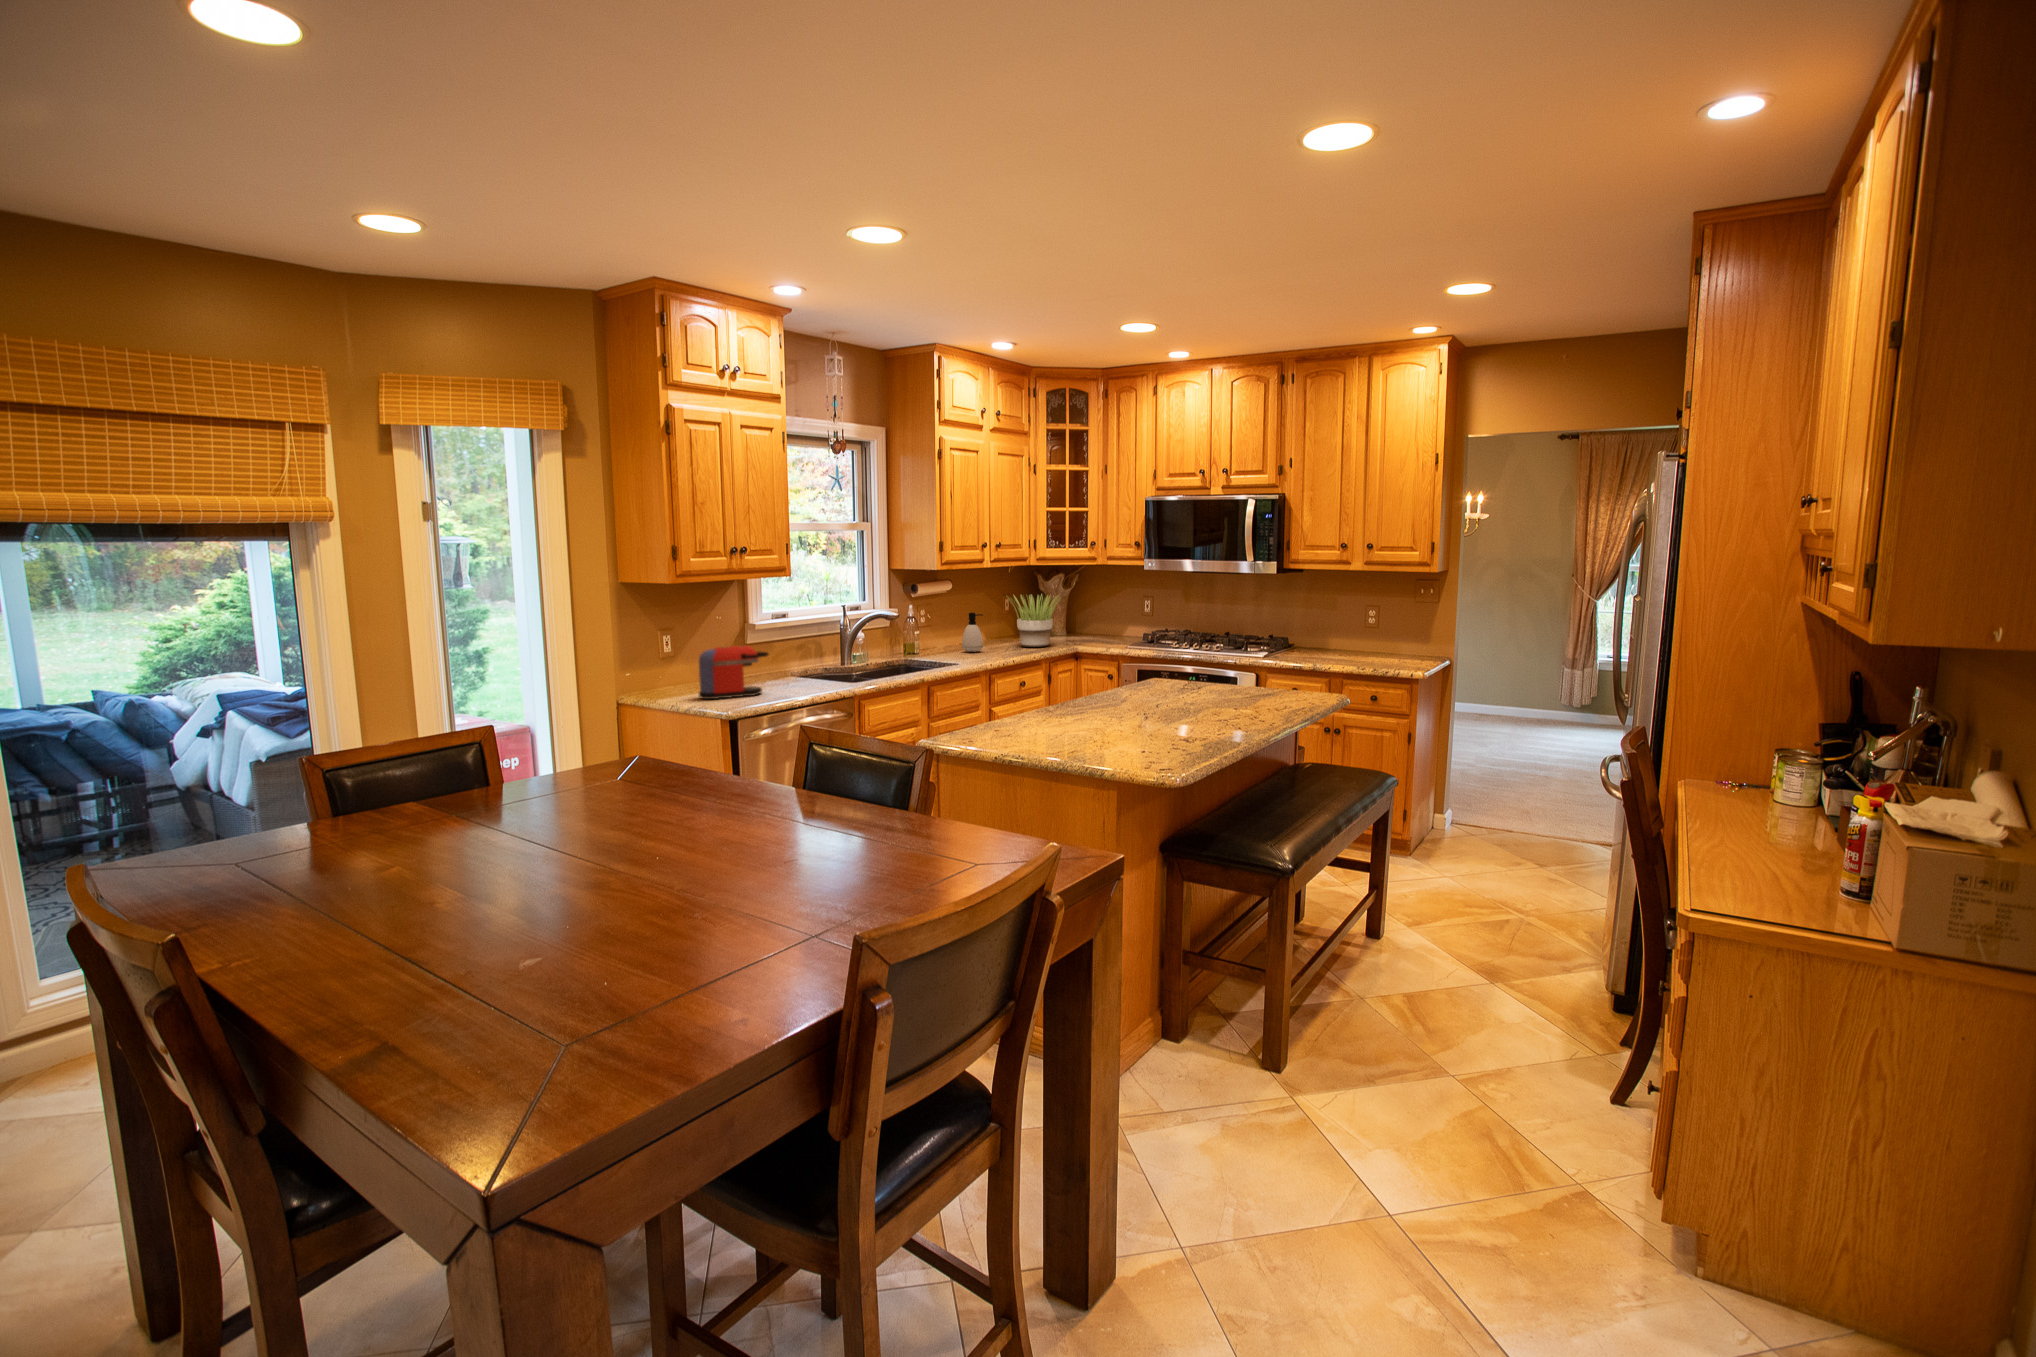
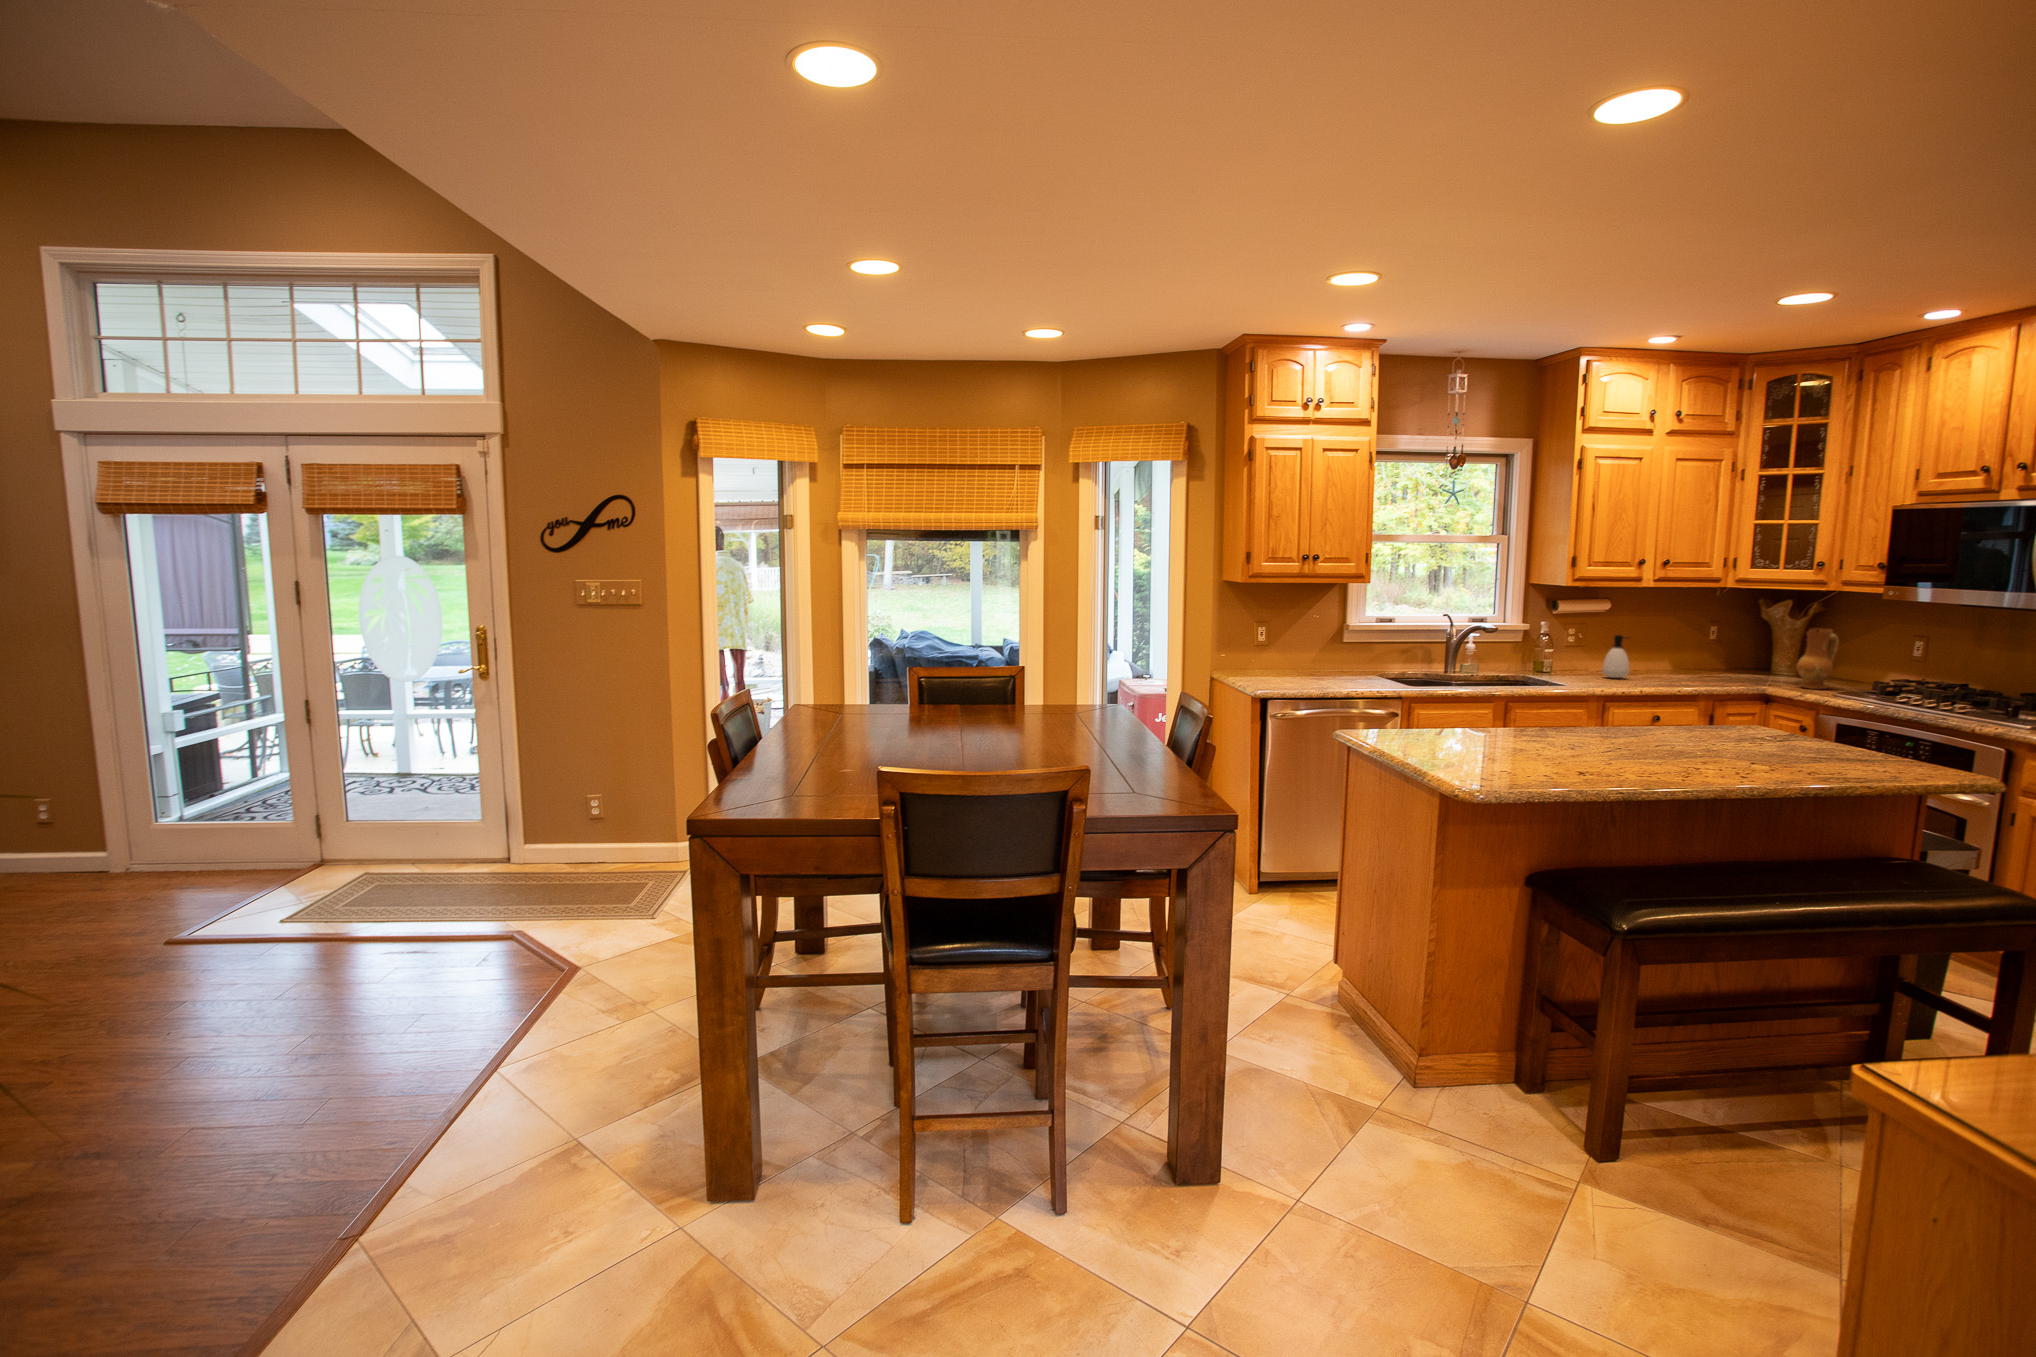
potted plant: present [1010,595,1059,647] -> none [1673,619,1759,683]
ceramic jug: none [1089,596,1113,645] -> present [1796,628,1839,689]
coffee maker: present [699,646,768,699] -> none [1263,638,1329,683]

